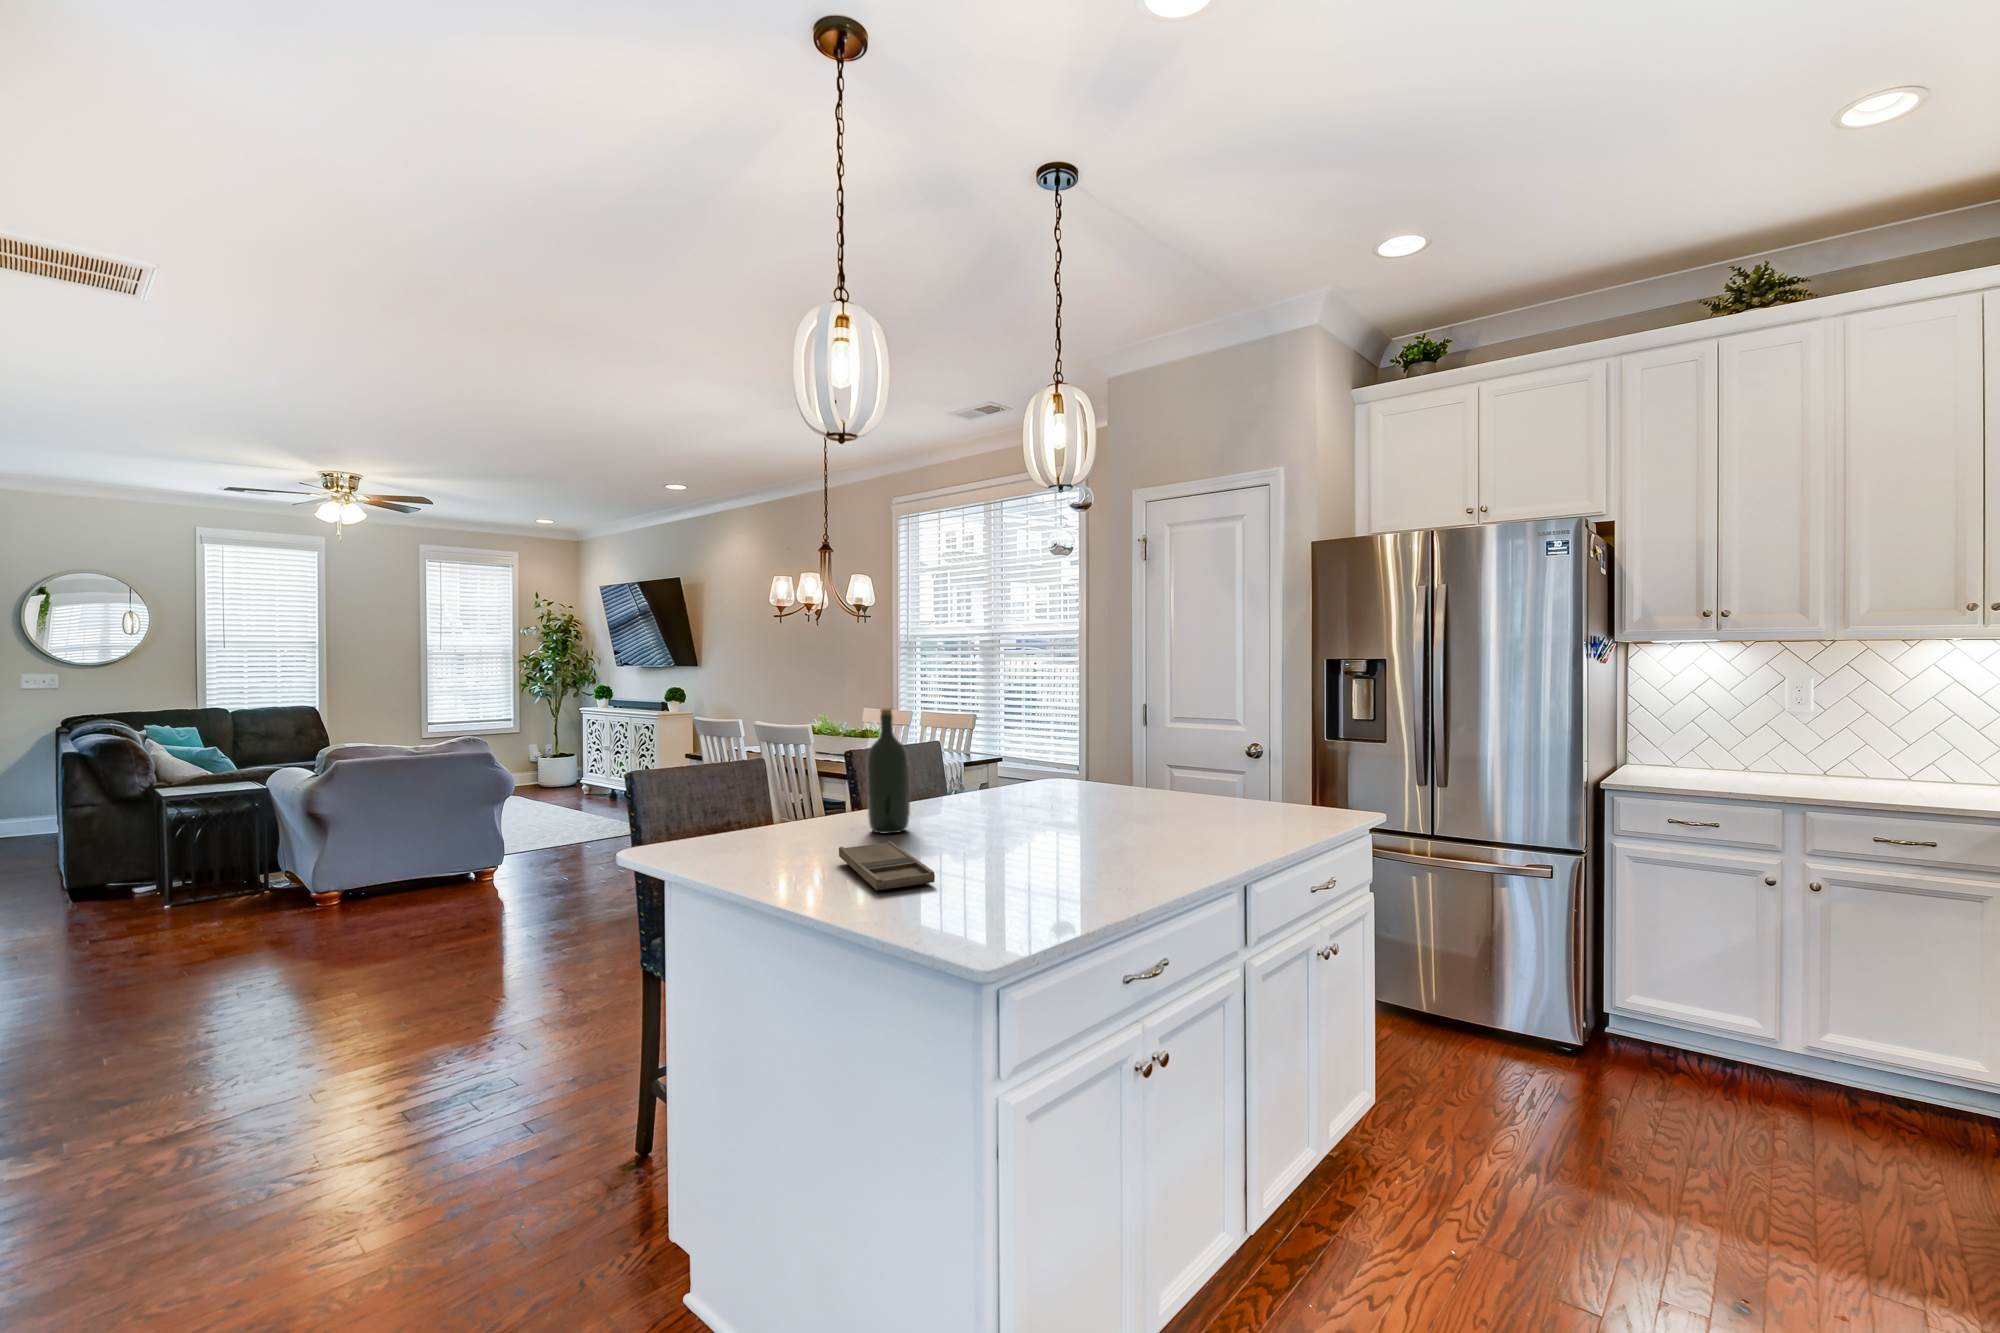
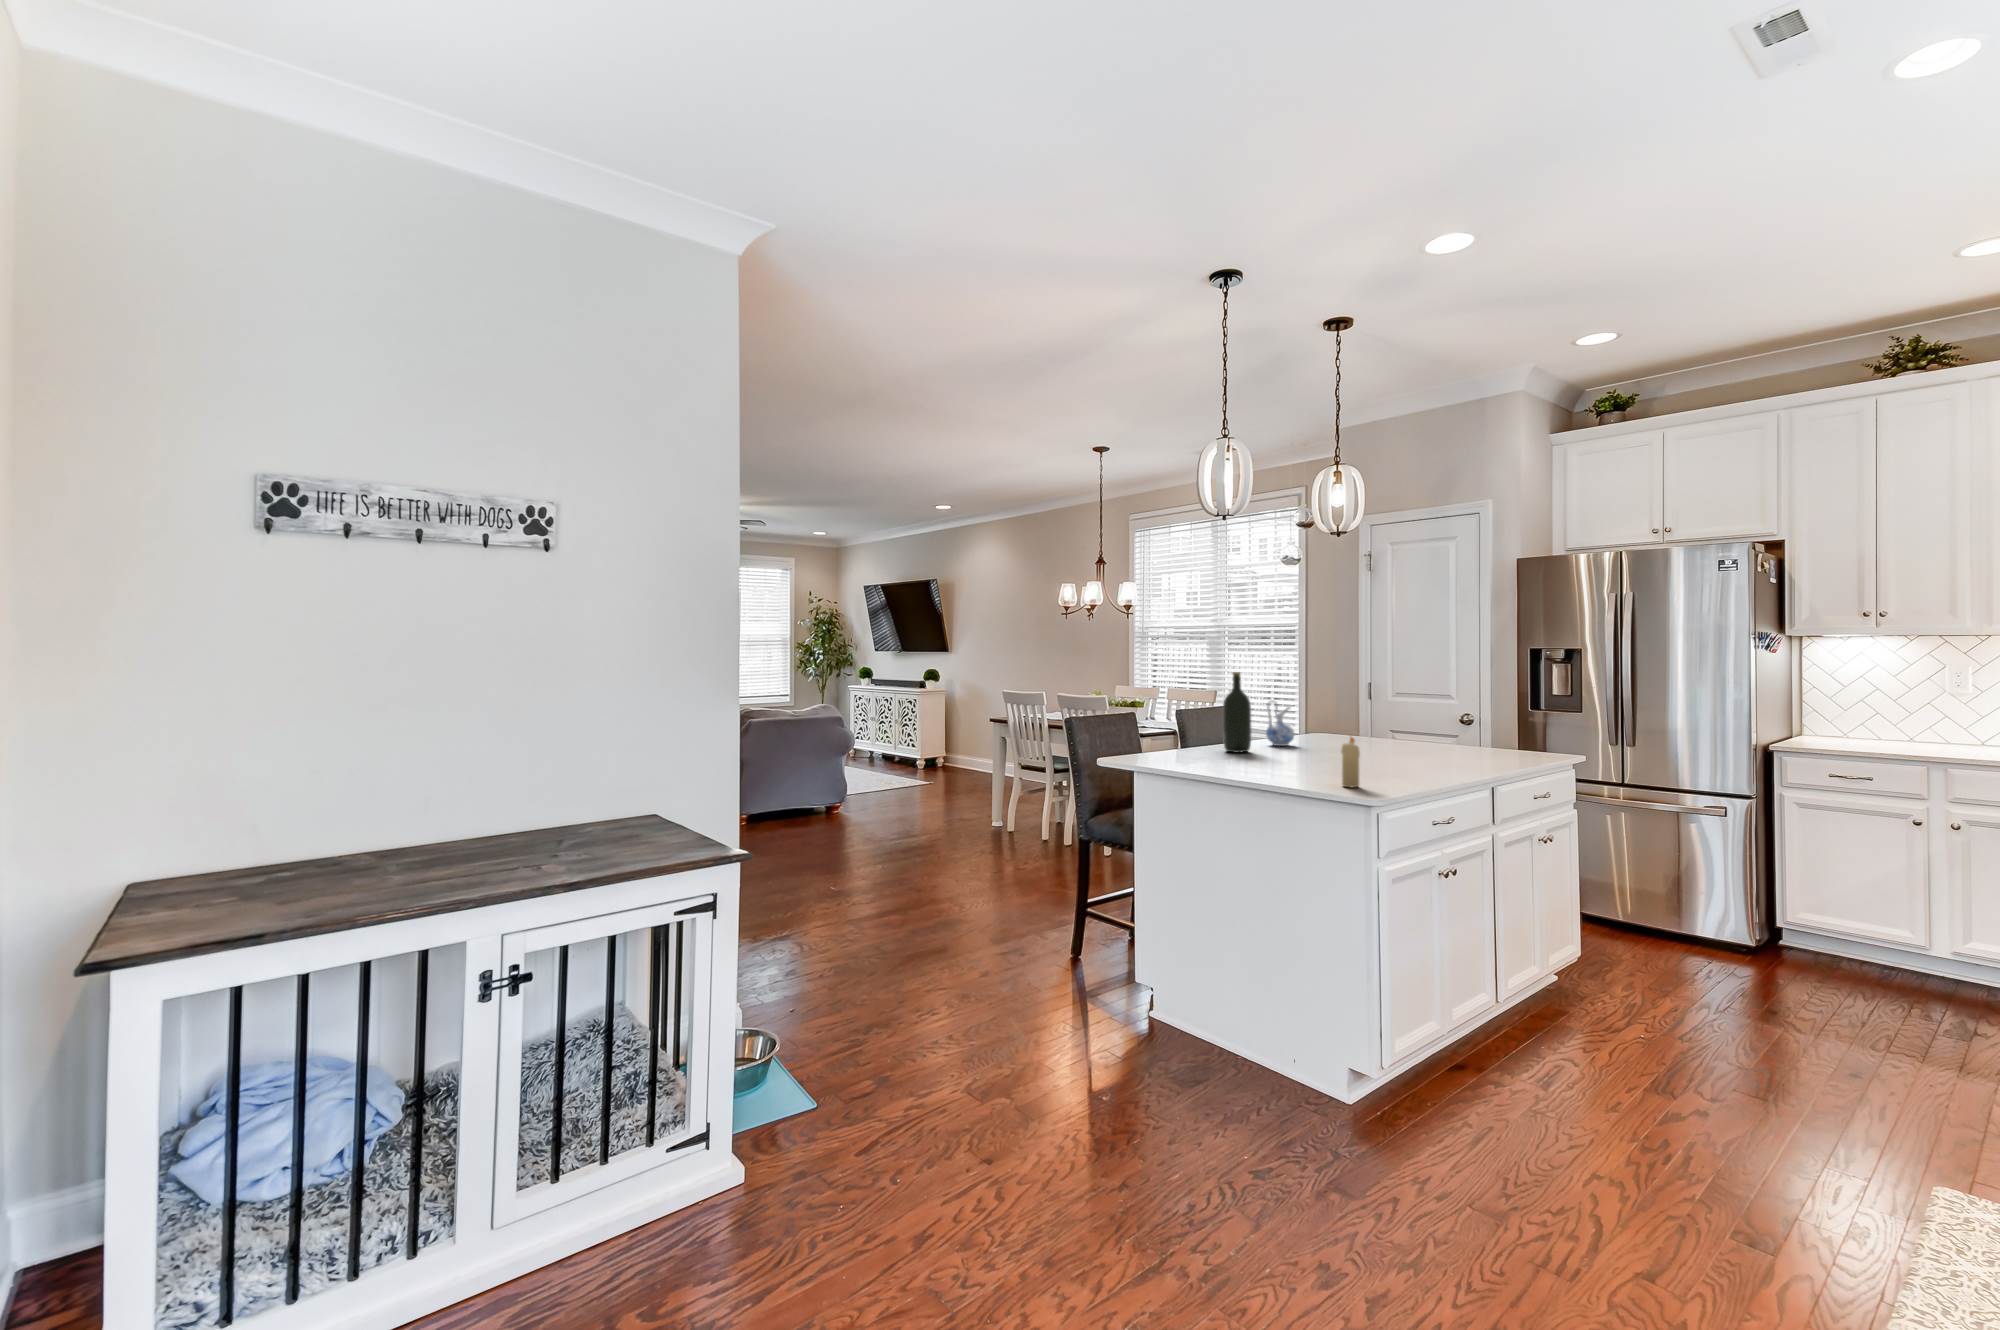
ceramic pitcher: none [948,747,989,814] -> present [1266,700,1294,746]
candle: none [965,834,996,930] -> present [1341,737,1360,787]
tray: present [839,841,935,890] -> none [1227,752,1302,773]

